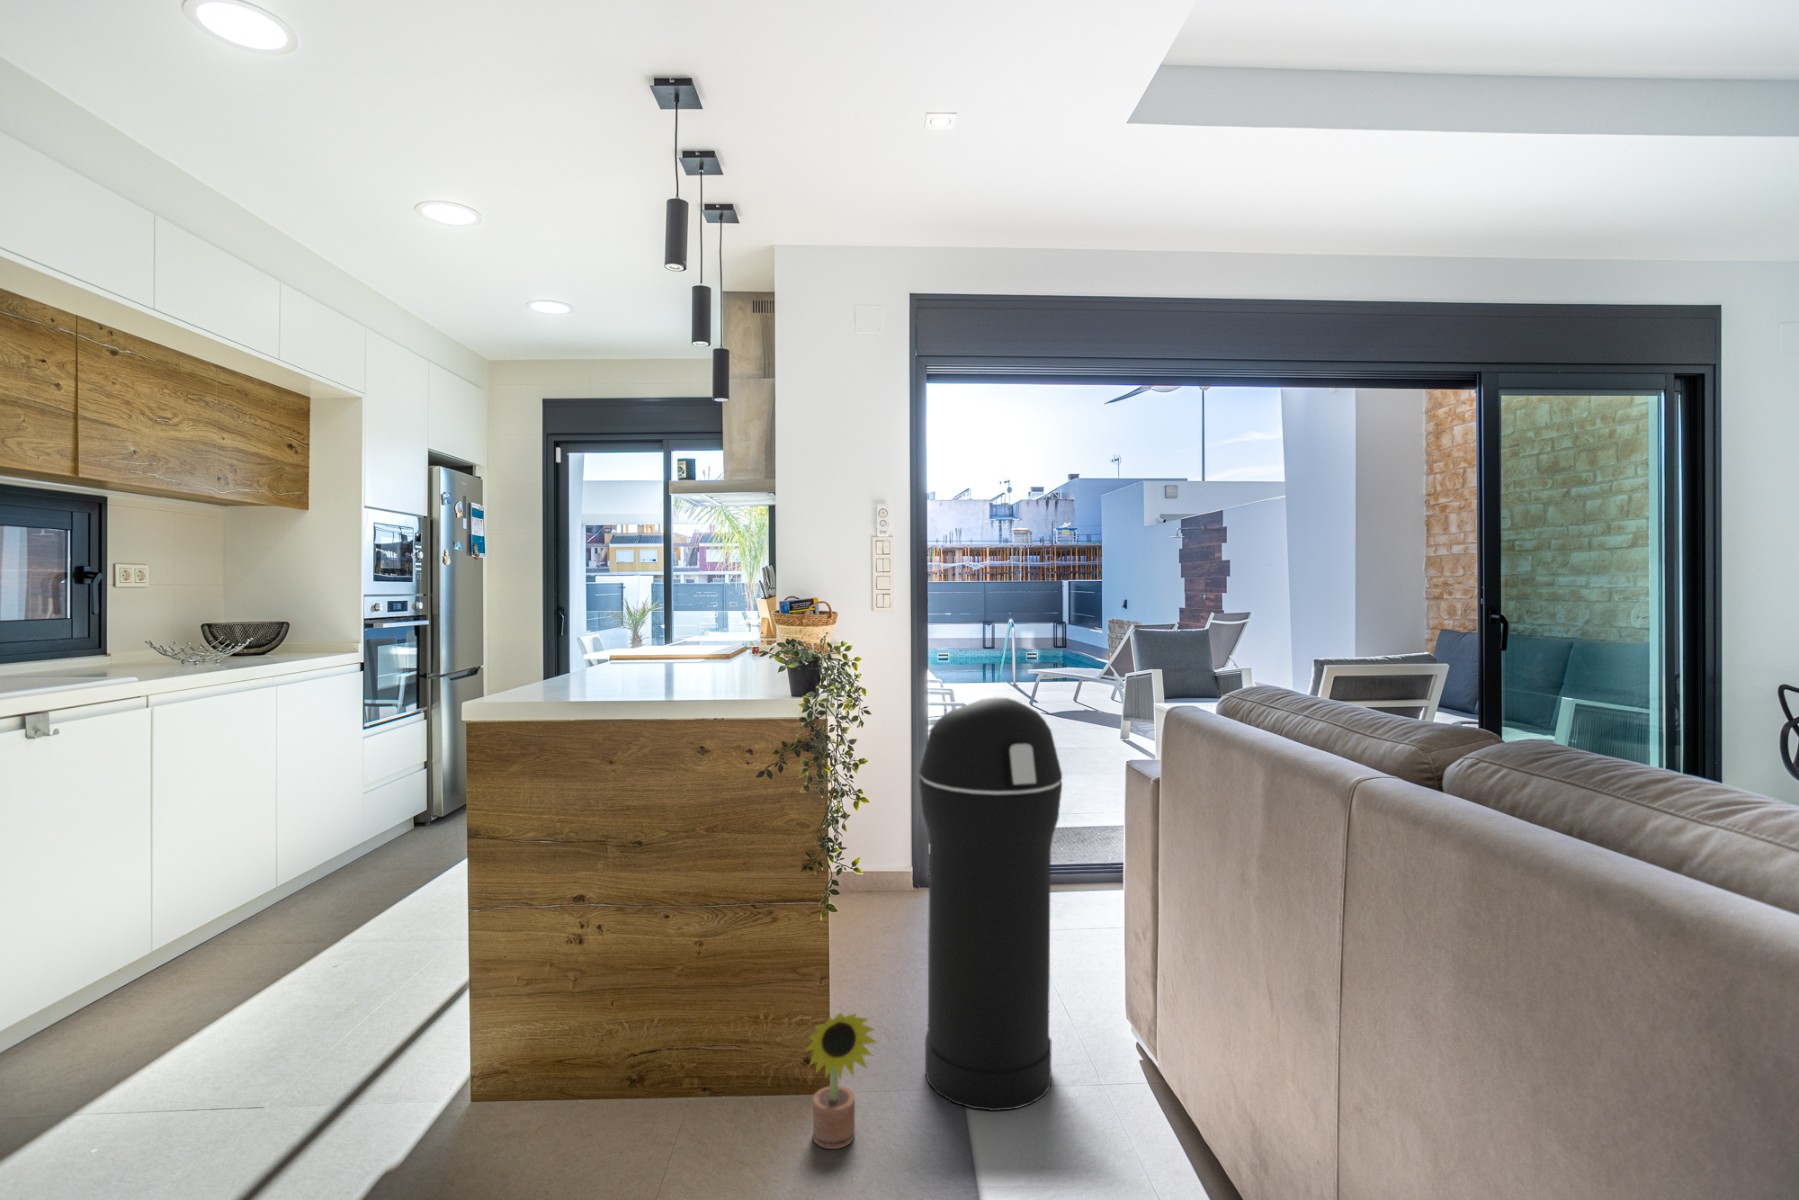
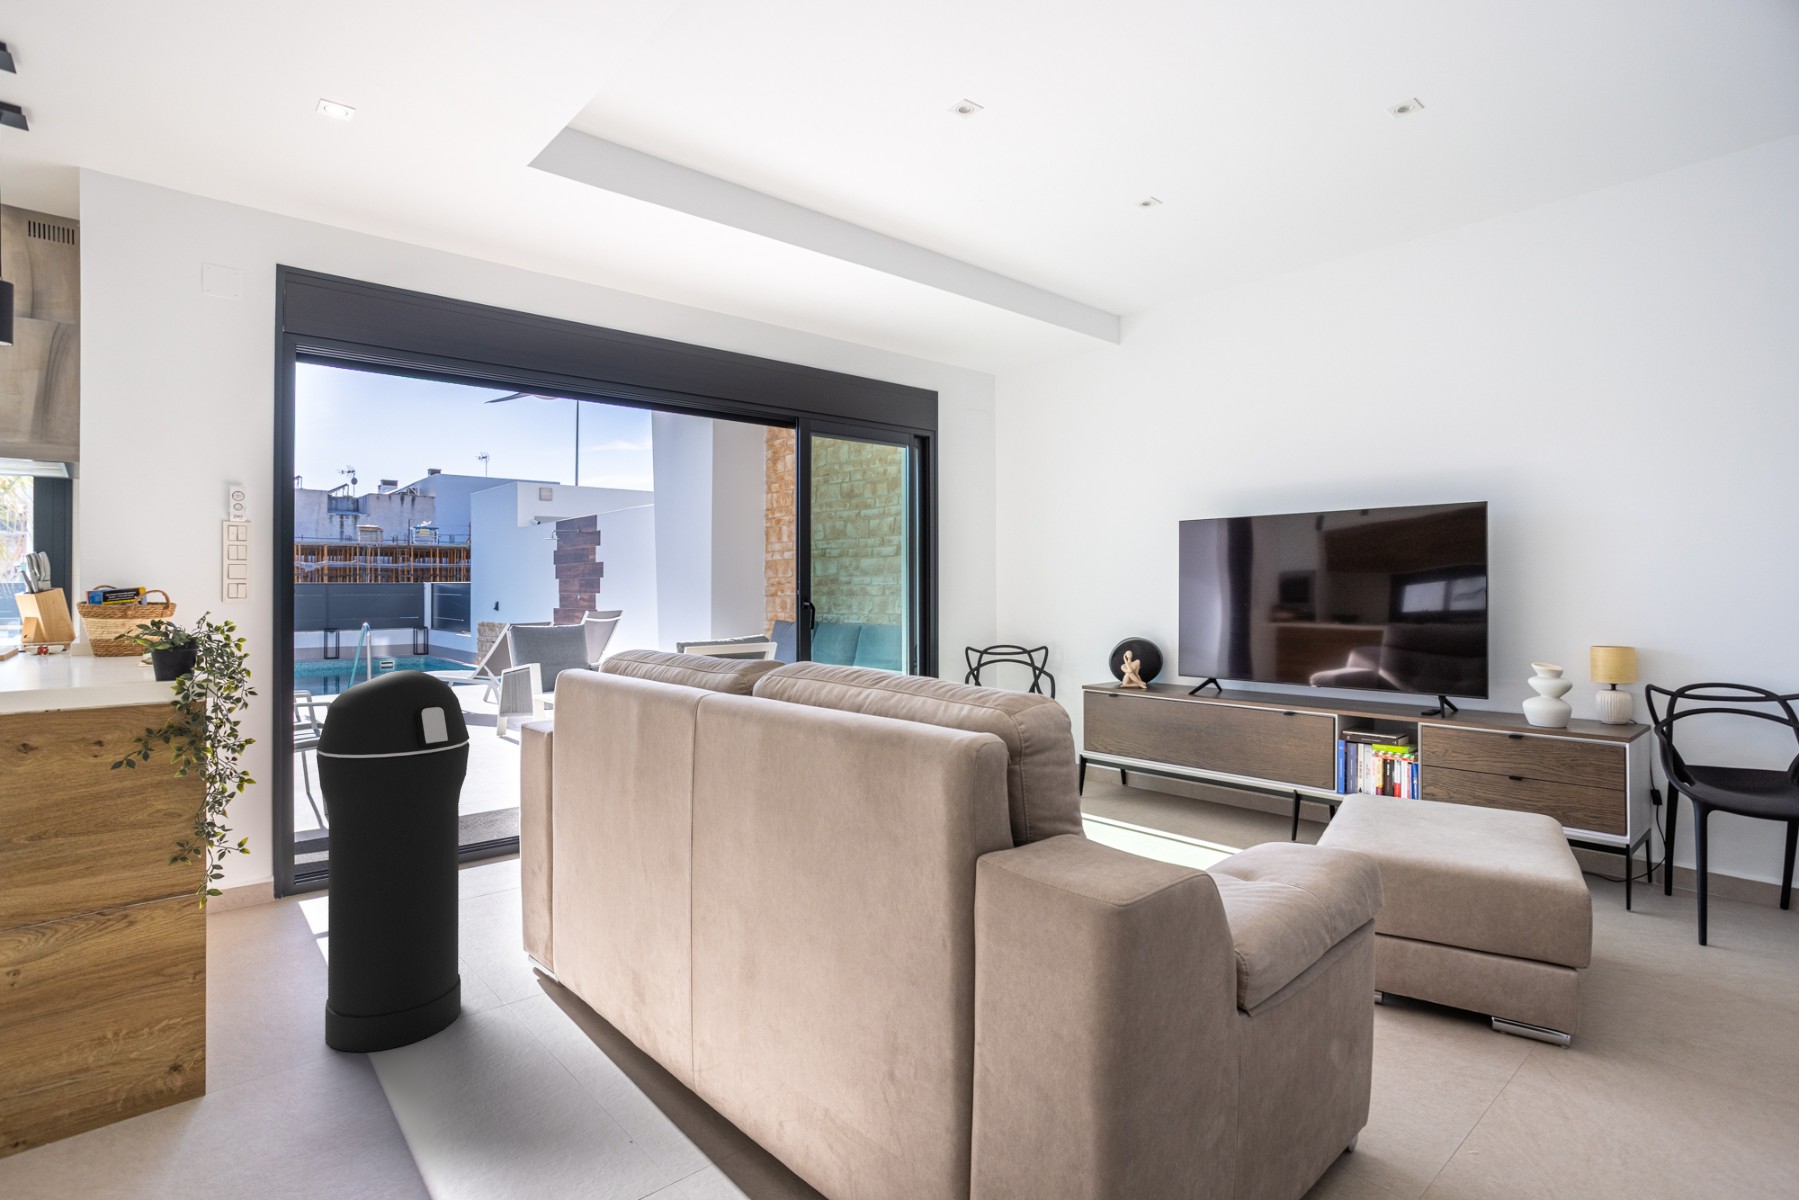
decorative plant: present [806,1013,876,1149] -> none [197,980,286,1130]

